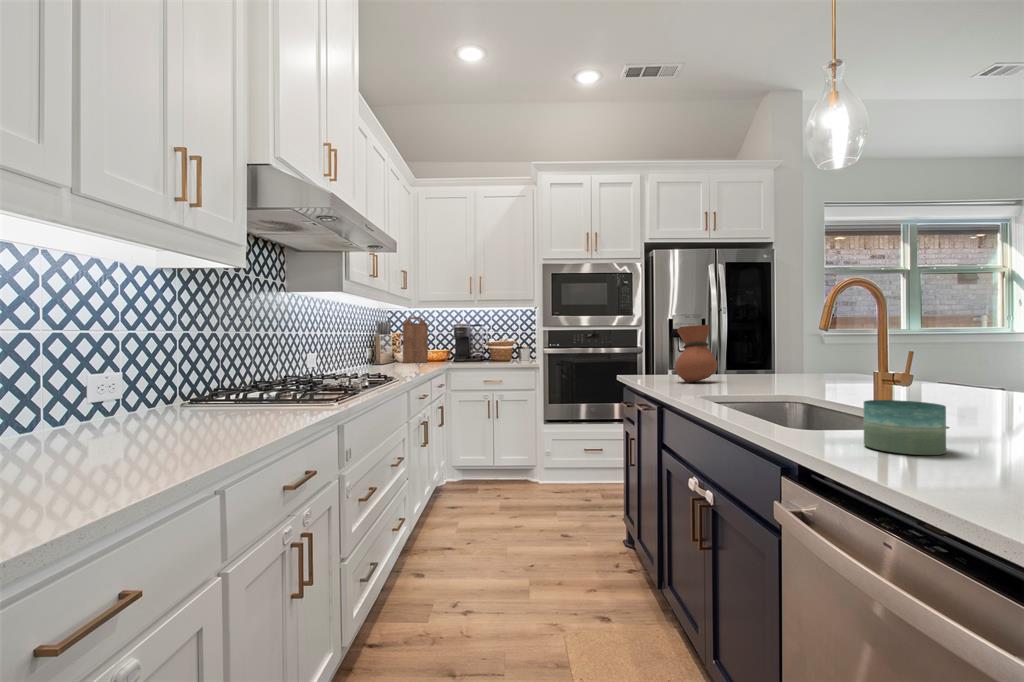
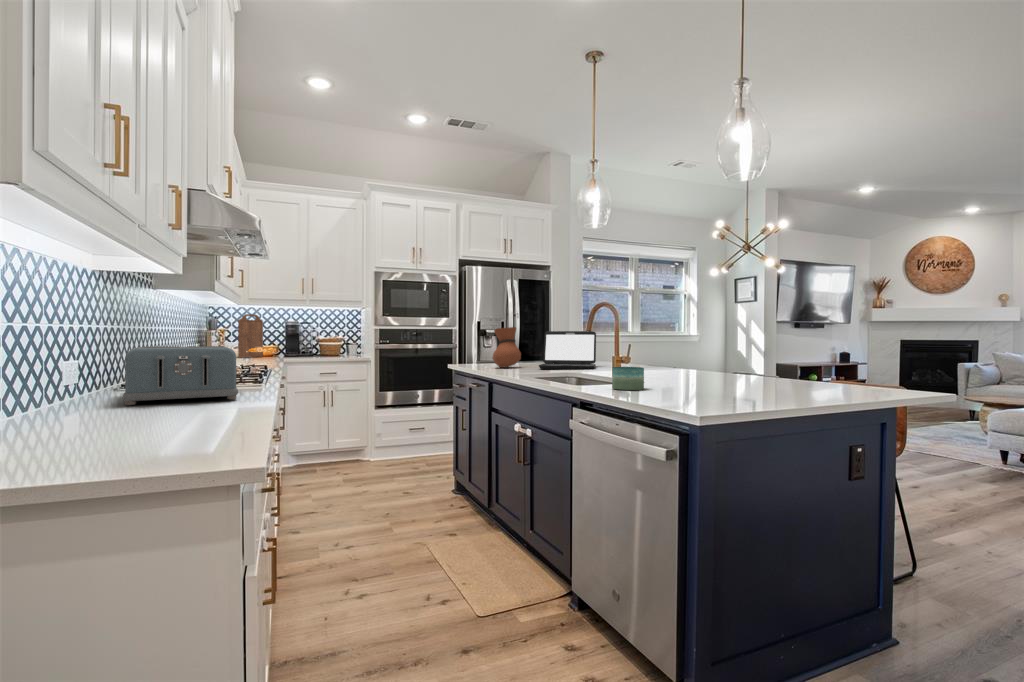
laptop: none [742,329,843,390] -> present [539,331,596,369]
toaster: none [114,355,288,432] -> present [123,346,238,405]

